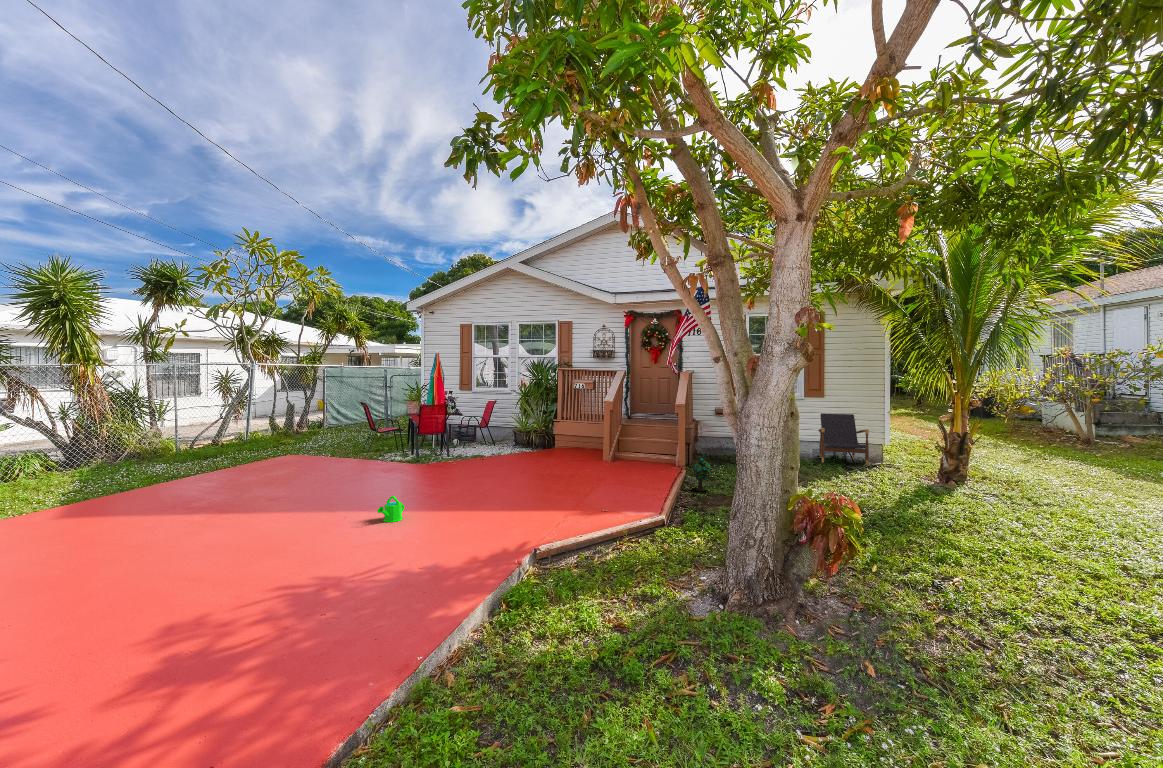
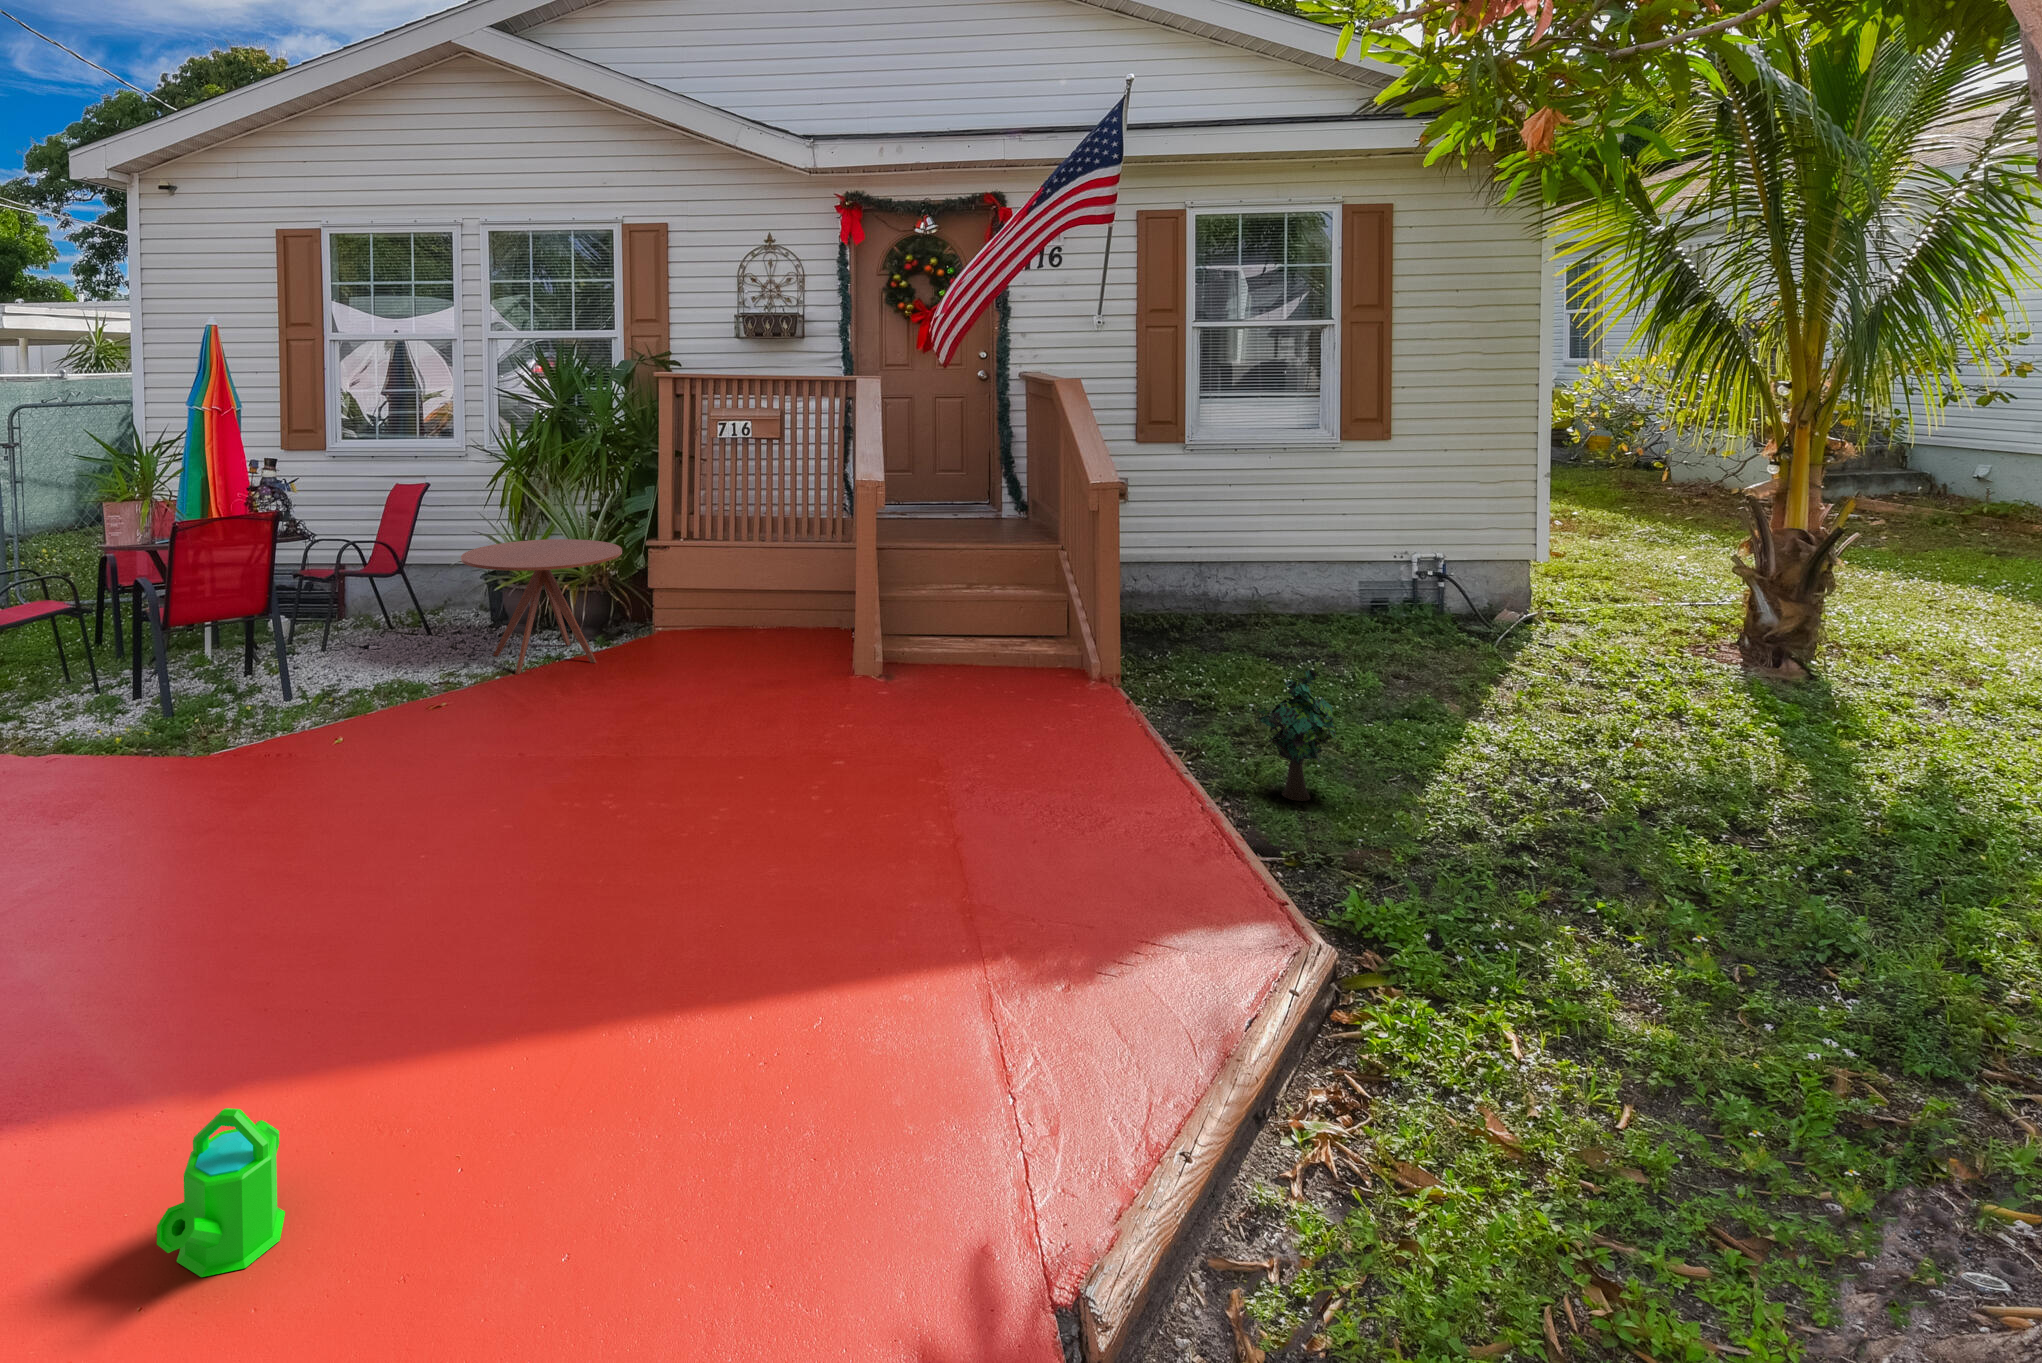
lounge chair: present [818,413,869,465] -> none [1419,487,1588,636]
round table: none [499,417,546,454] -> present [461,539,622,675]

